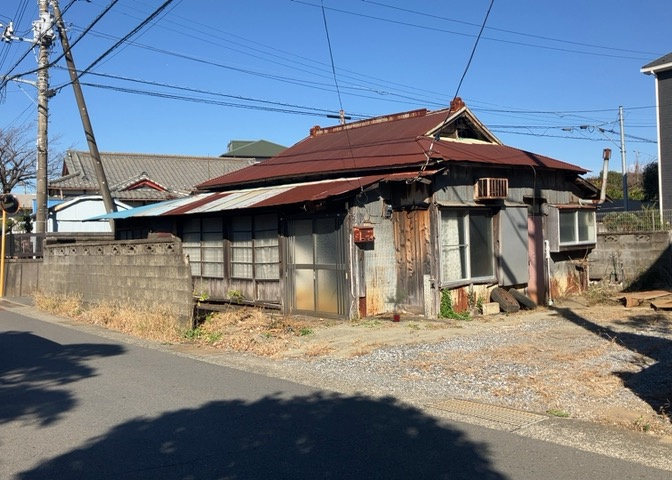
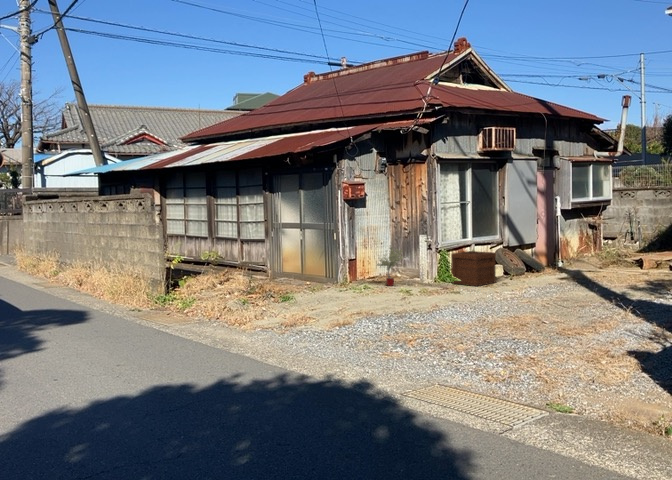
wooden crate: none [452,290,493,322] -> present [451,251,496,286]

